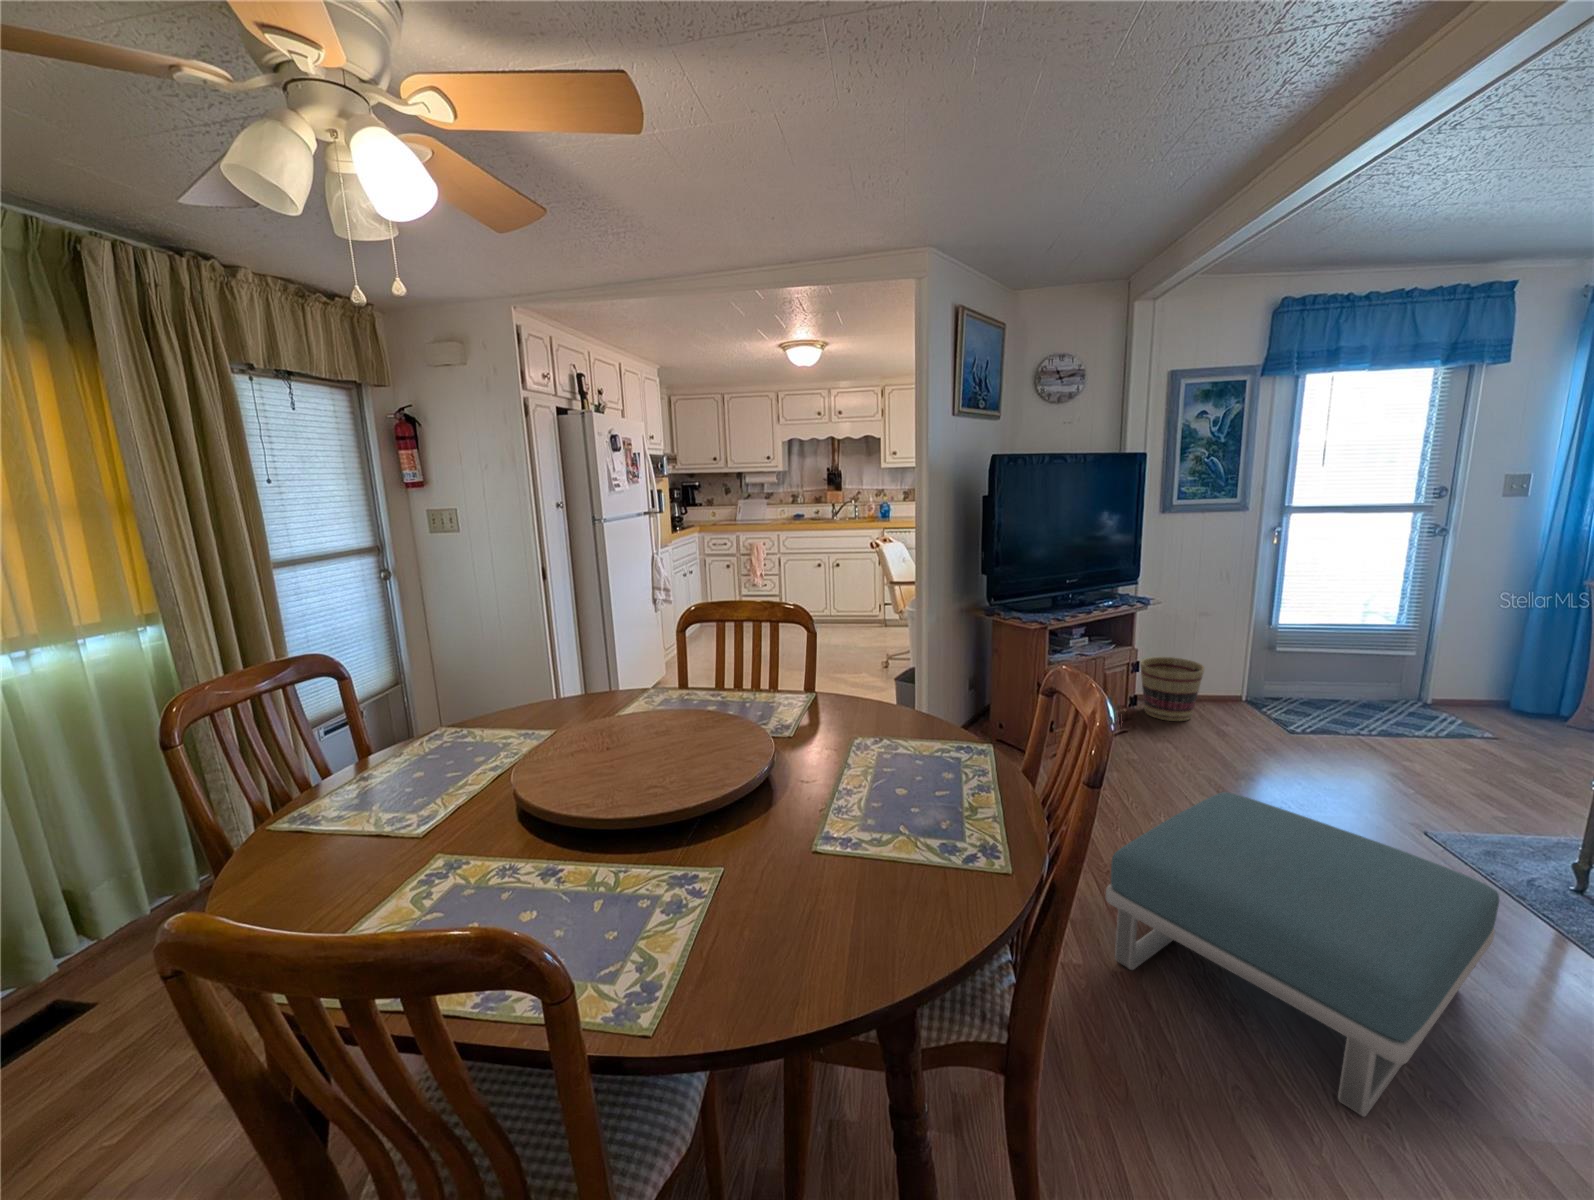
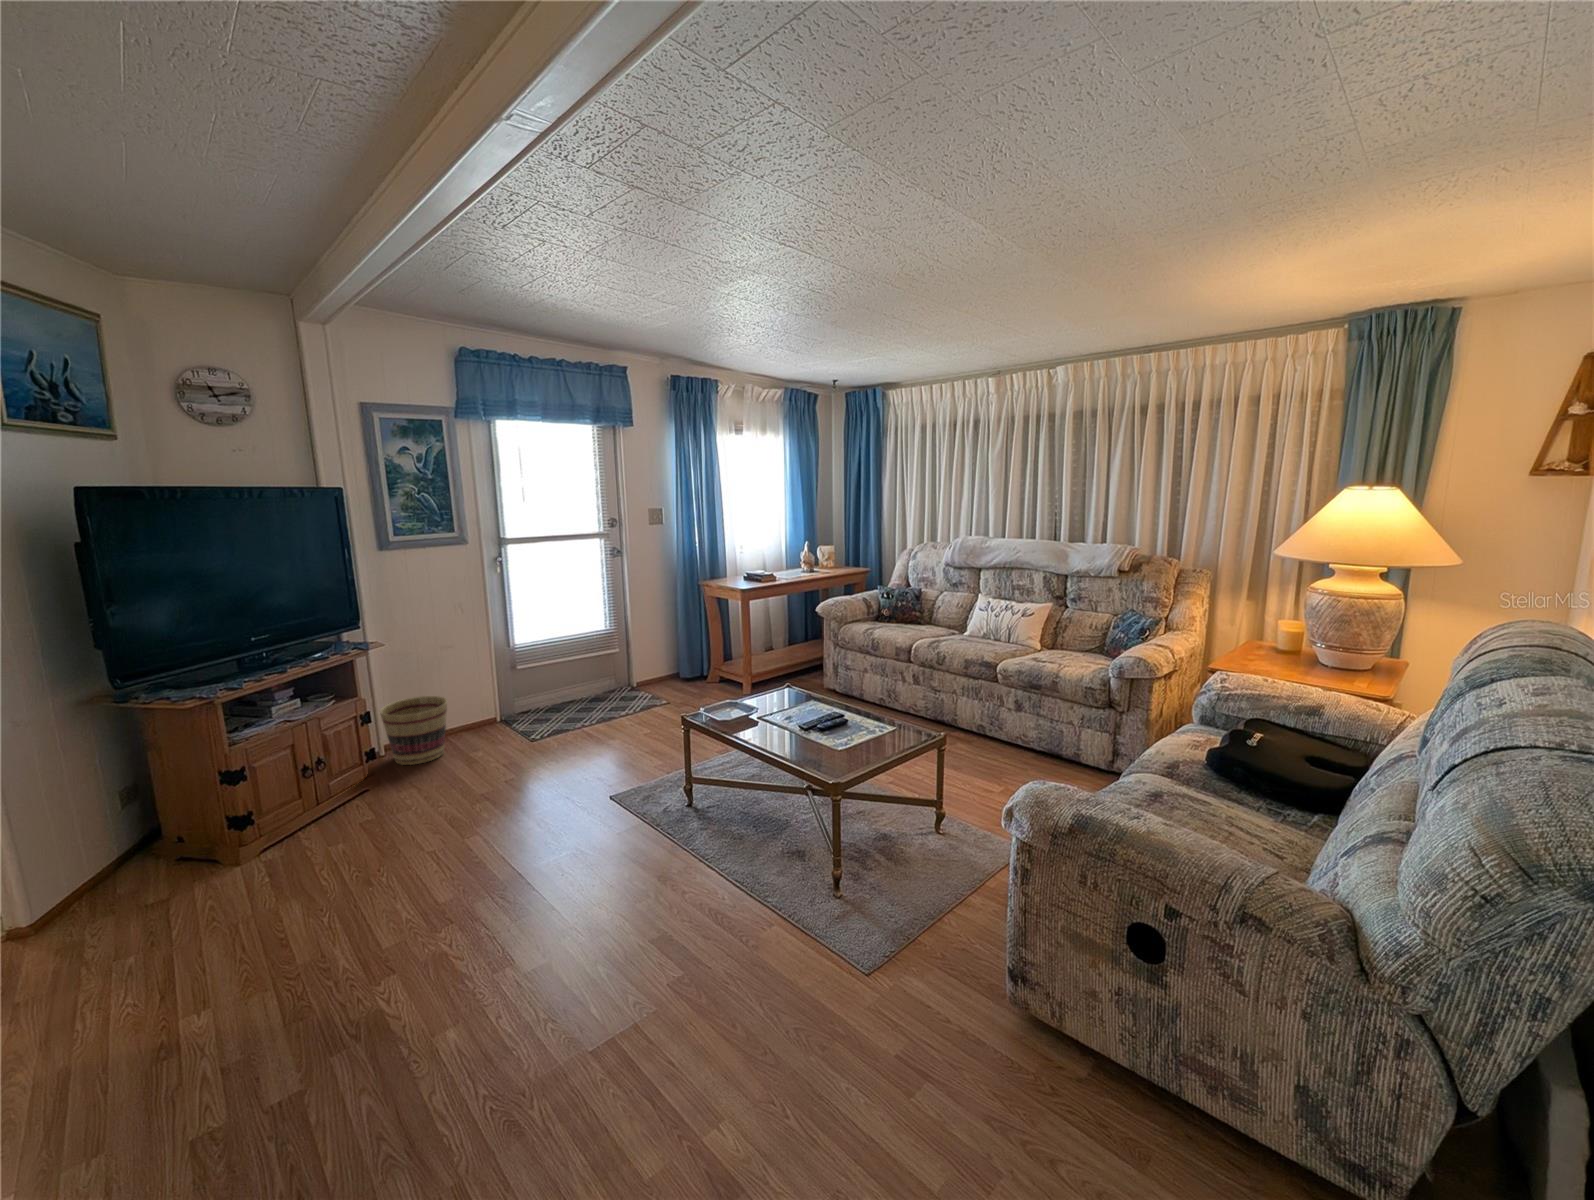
footstool: present [1106,792,1499,1116] -> none [225,840,614,1132]

